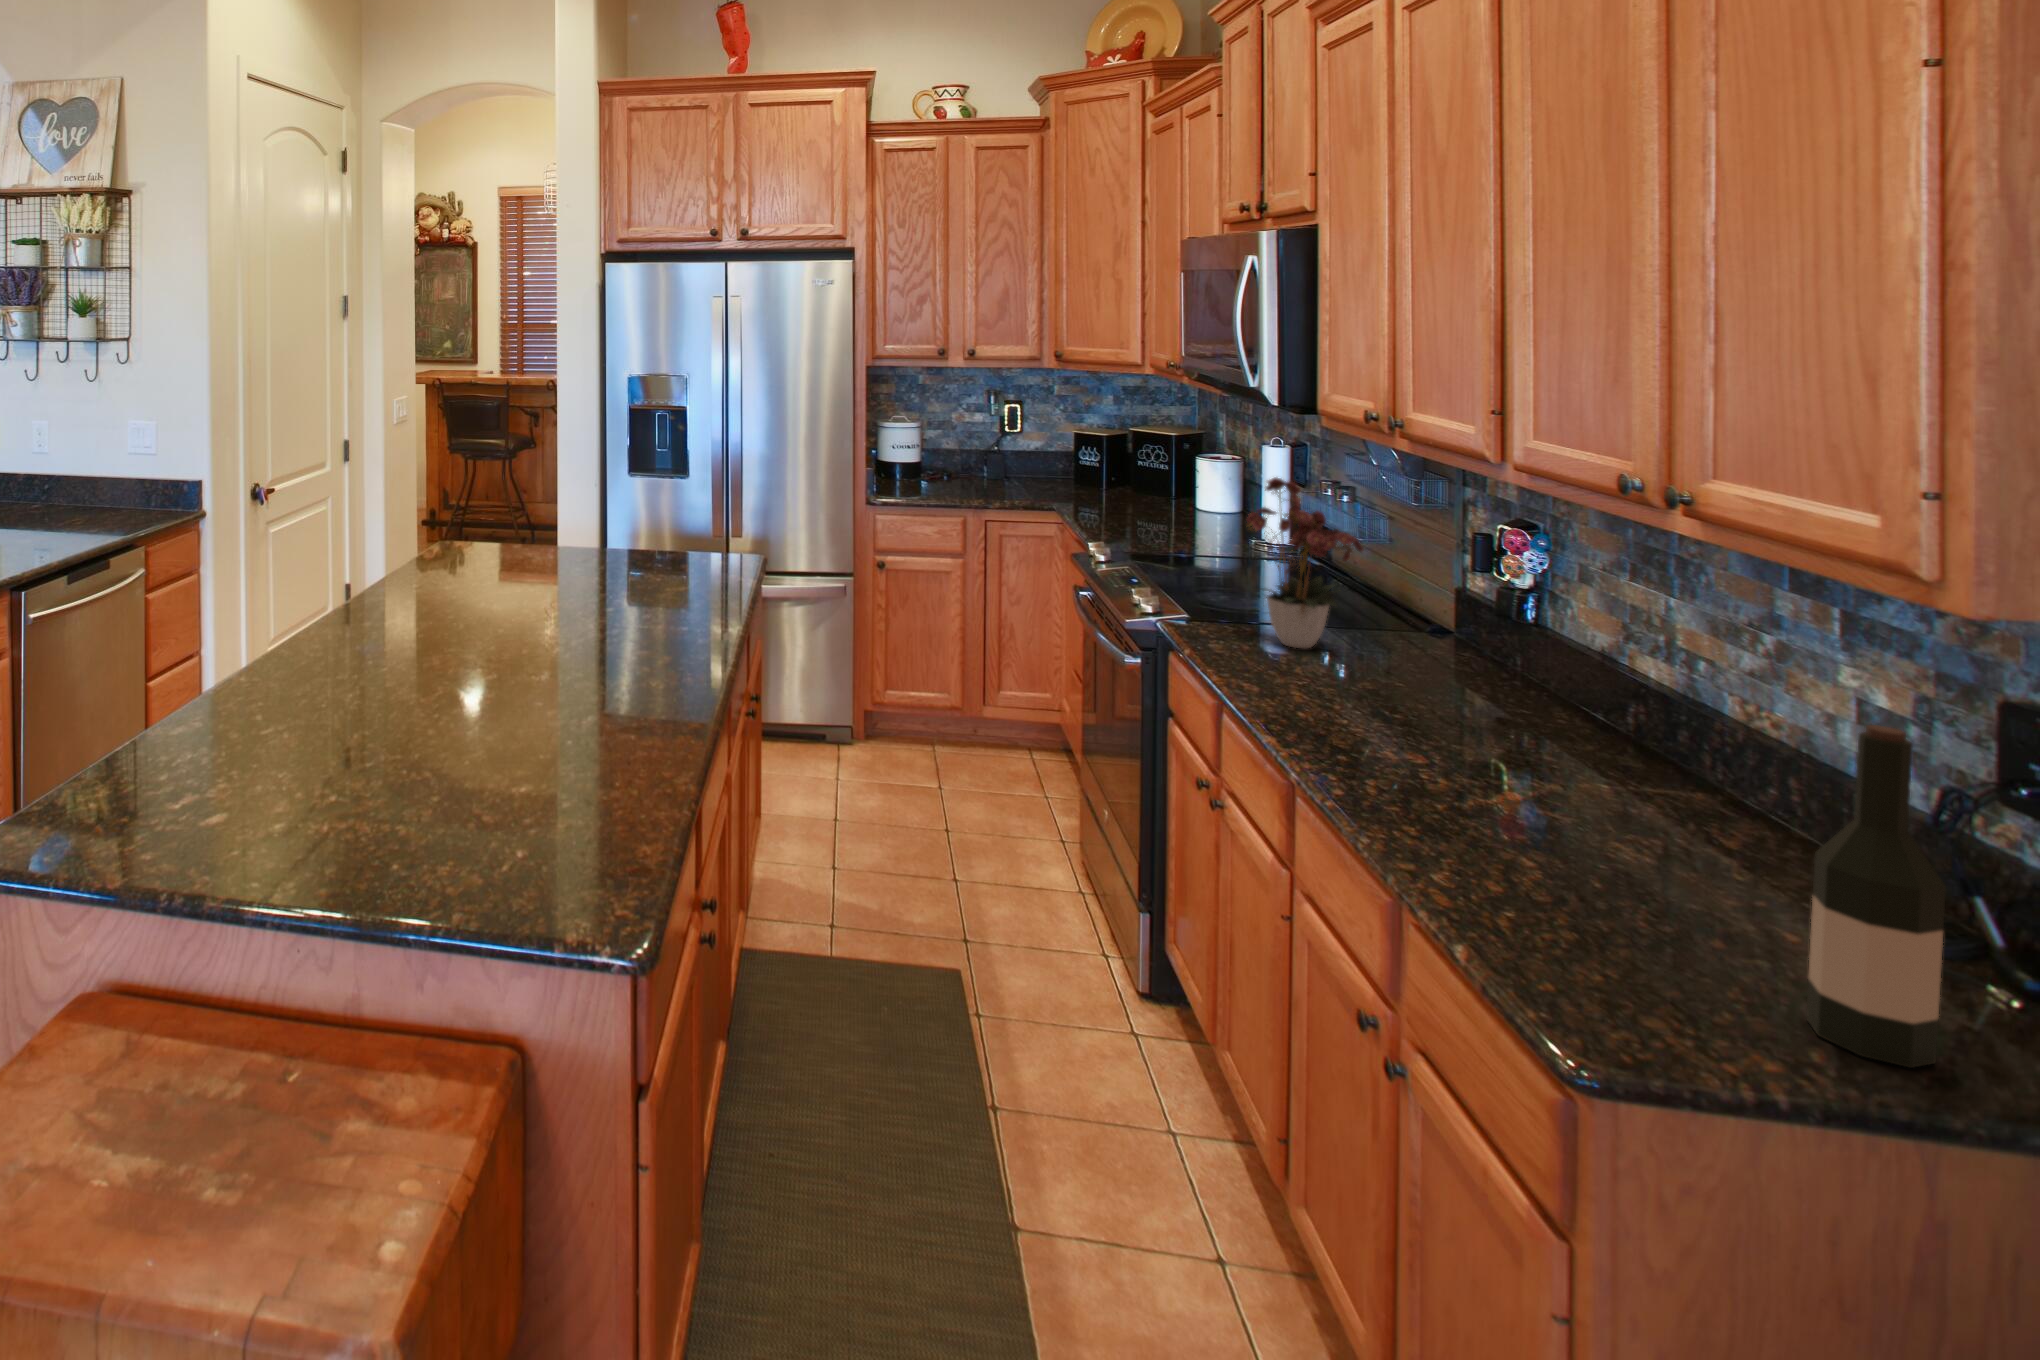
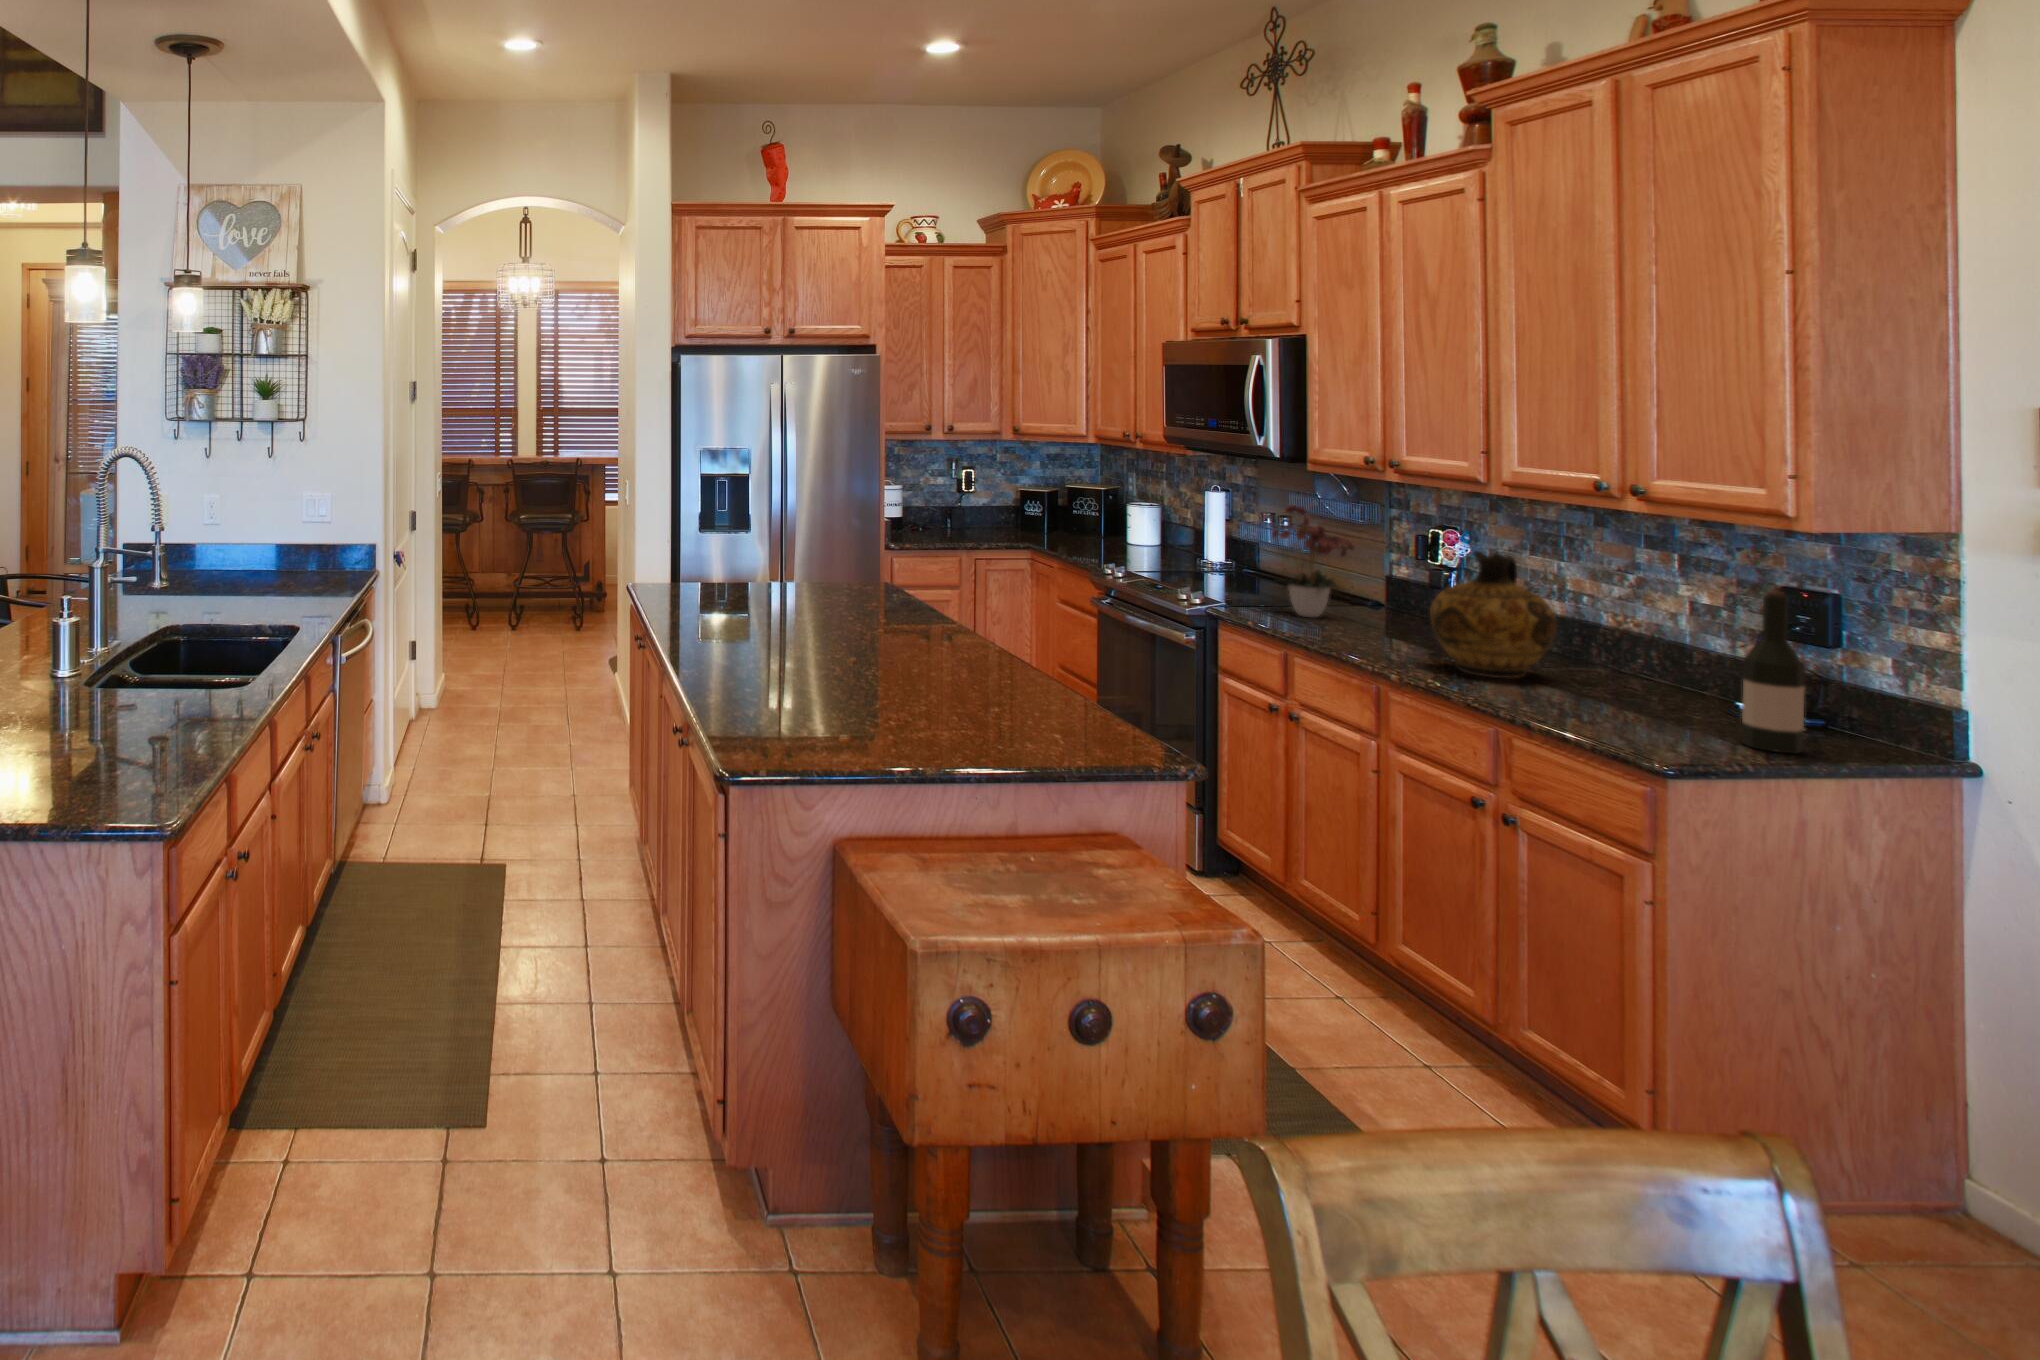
ceramic jug: none [1366,579,1578,801] -> present [1430,551,1557,678]

